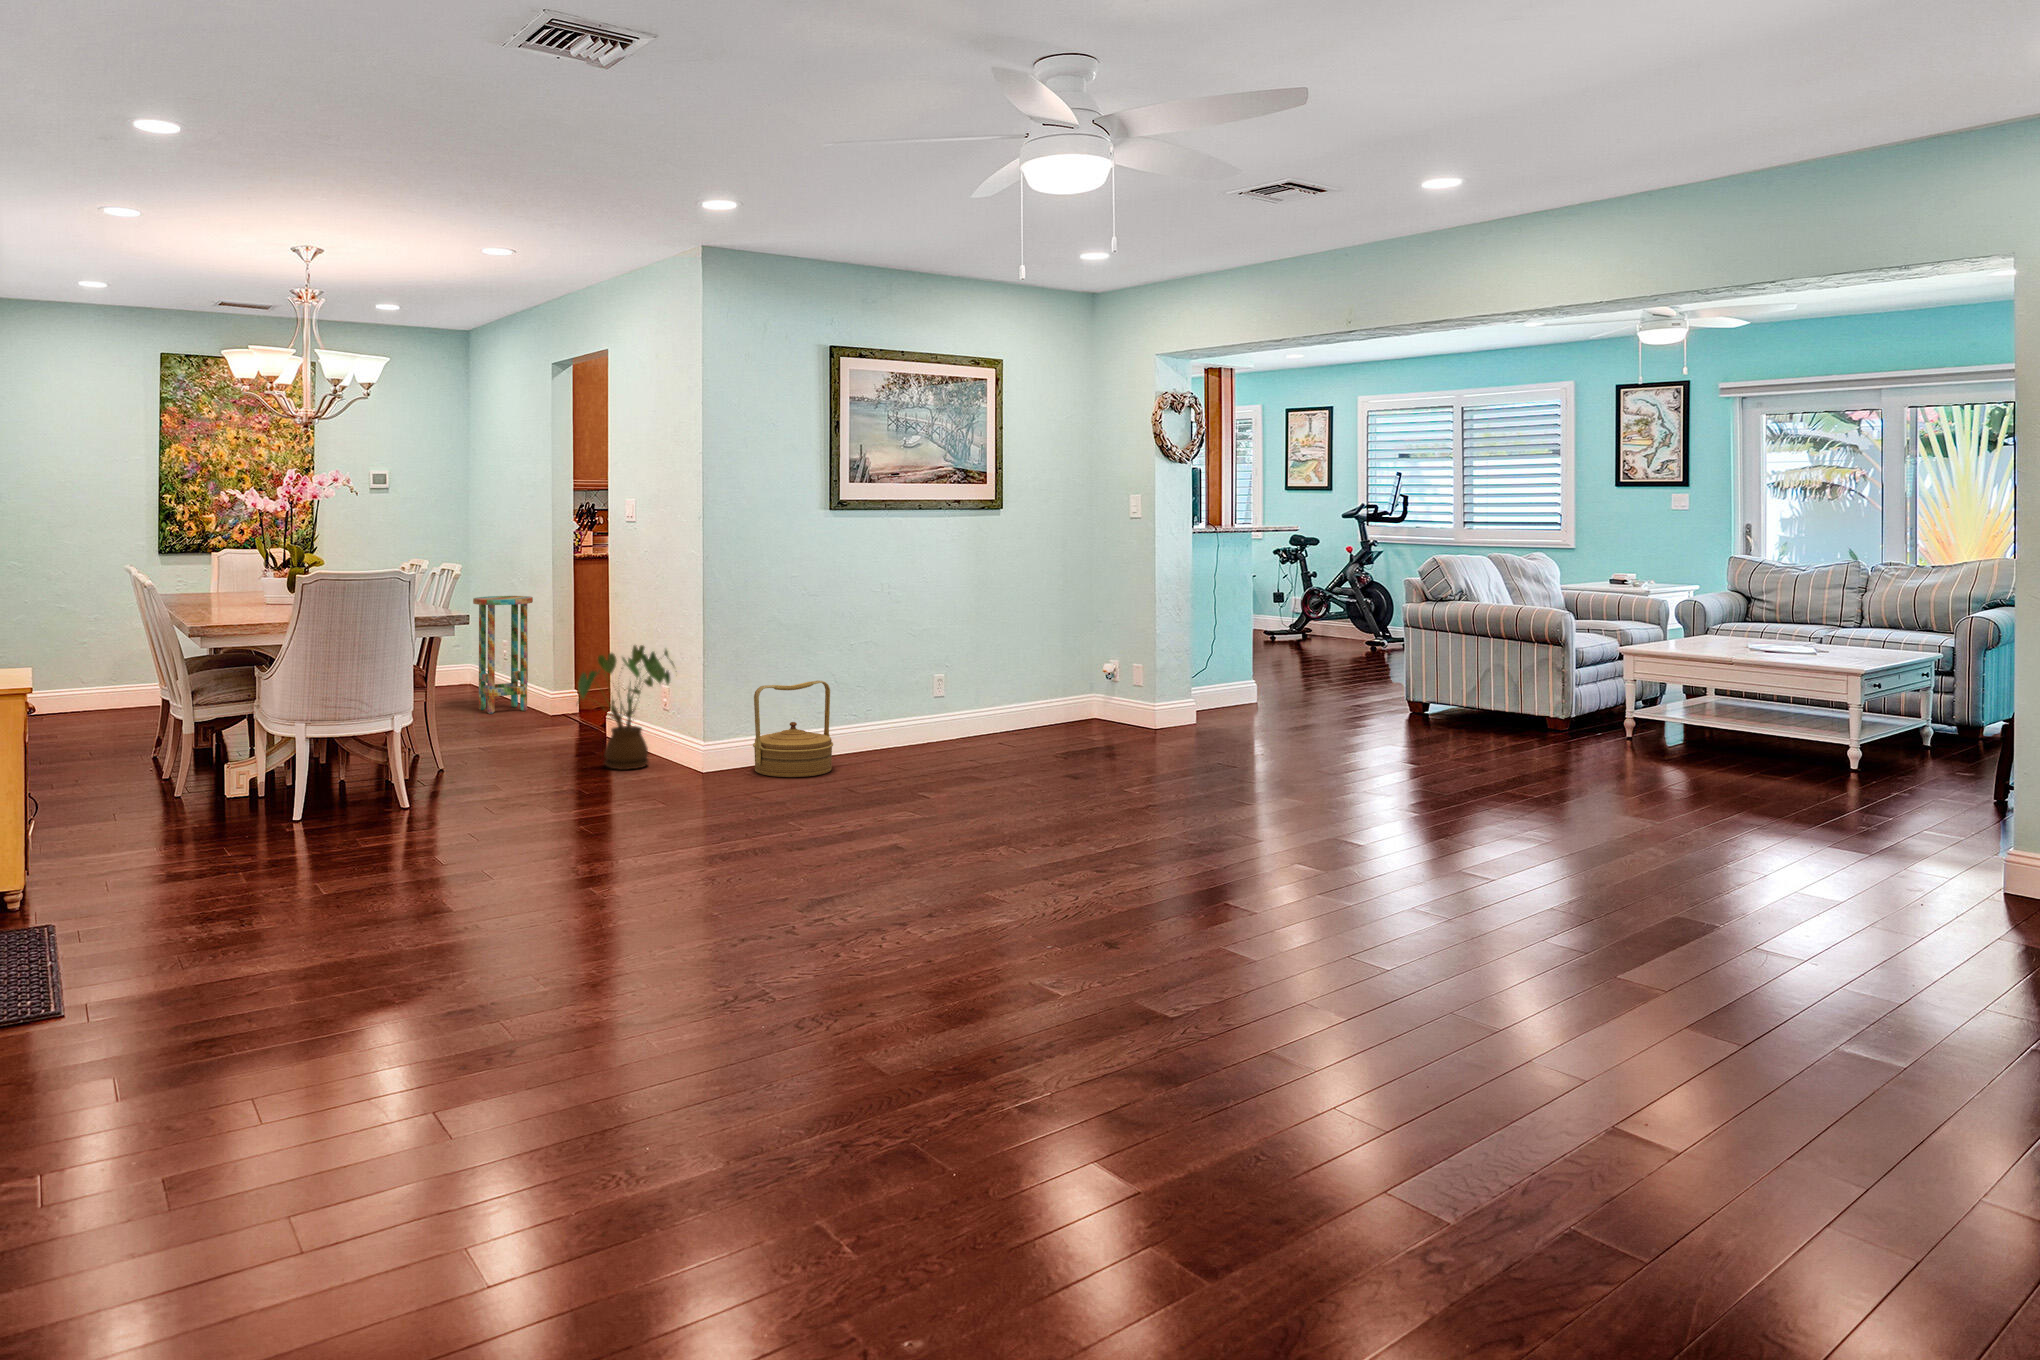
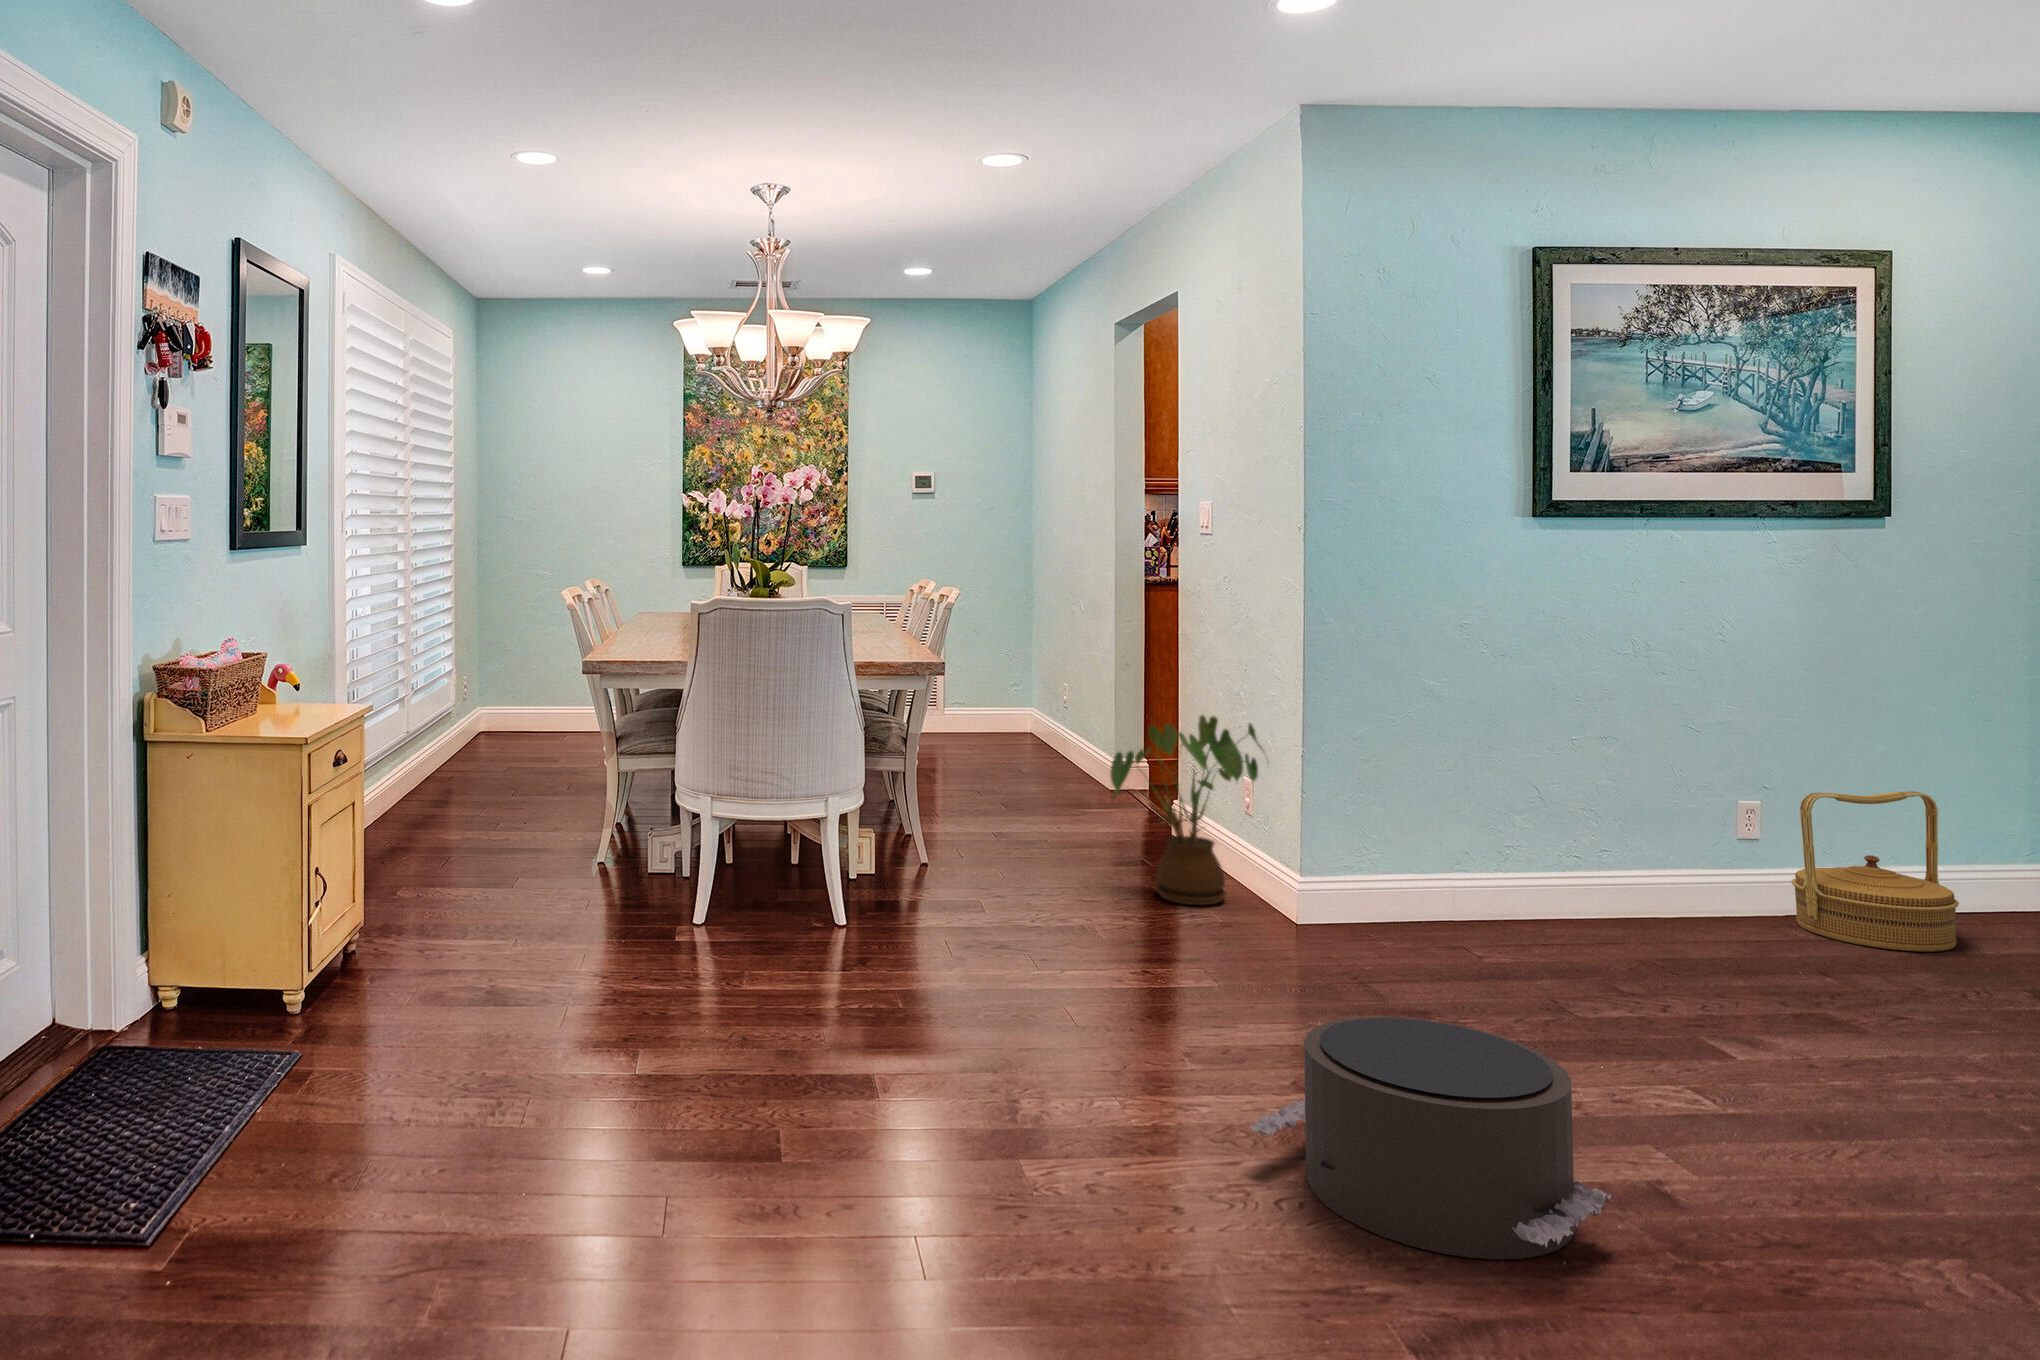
side table: present [473,596,533,714] -> none [1015,630,1092,783]
woven basket: present [753,681,833,777] -> present [1792,791,1959,952]
pouf: none [696,783,860,880] -> present [1250,1017,1611,1260]

